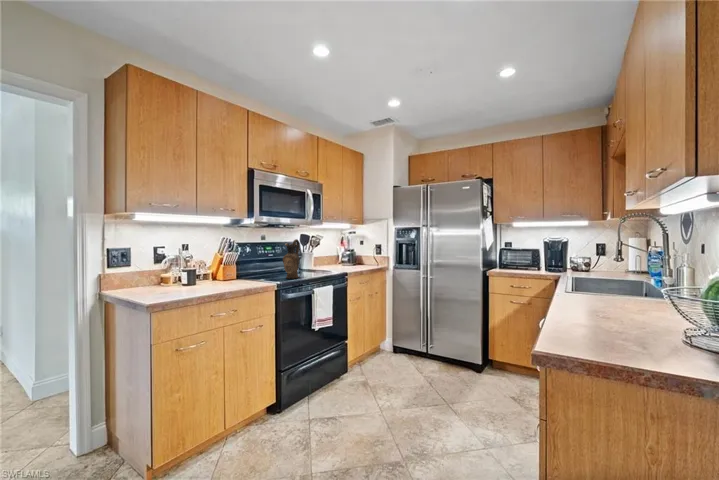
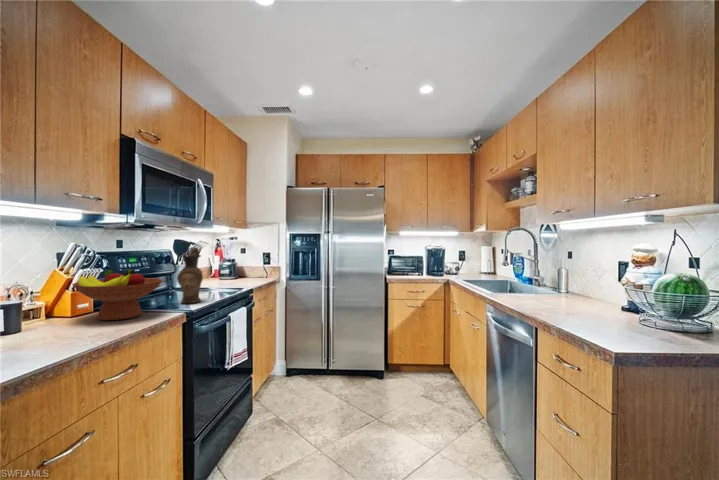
fruit bowl: none [218,253,267,284] -> present [72,269,163,320]

